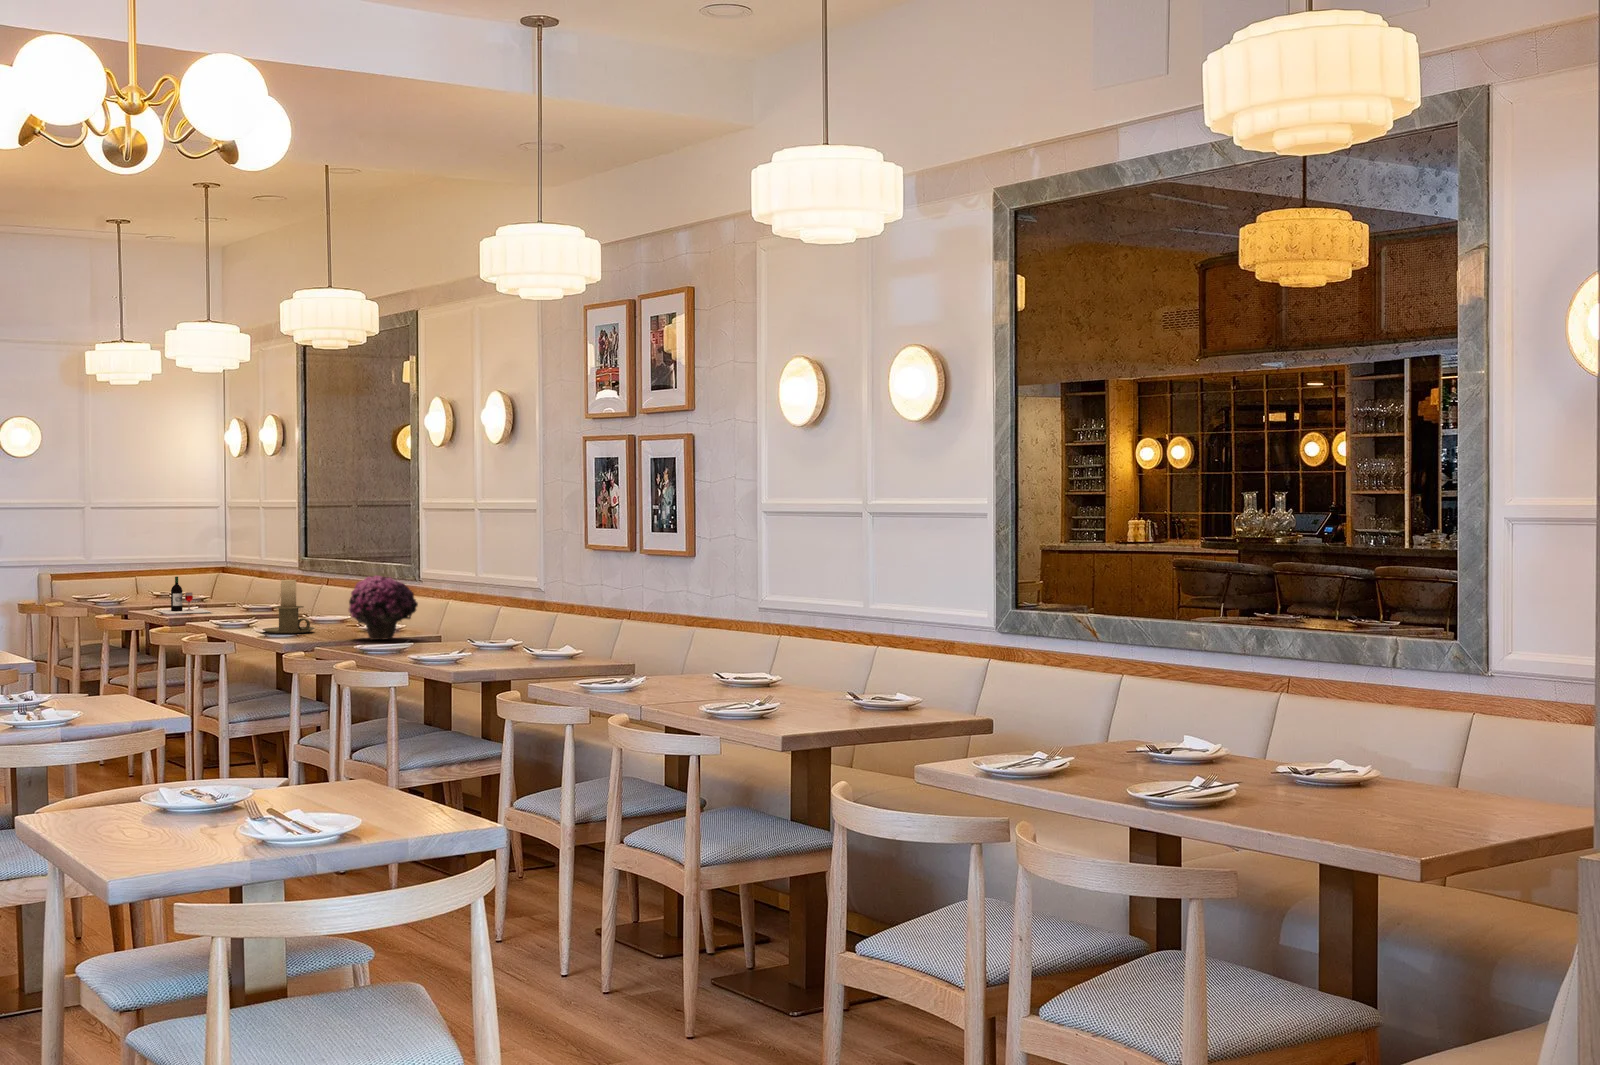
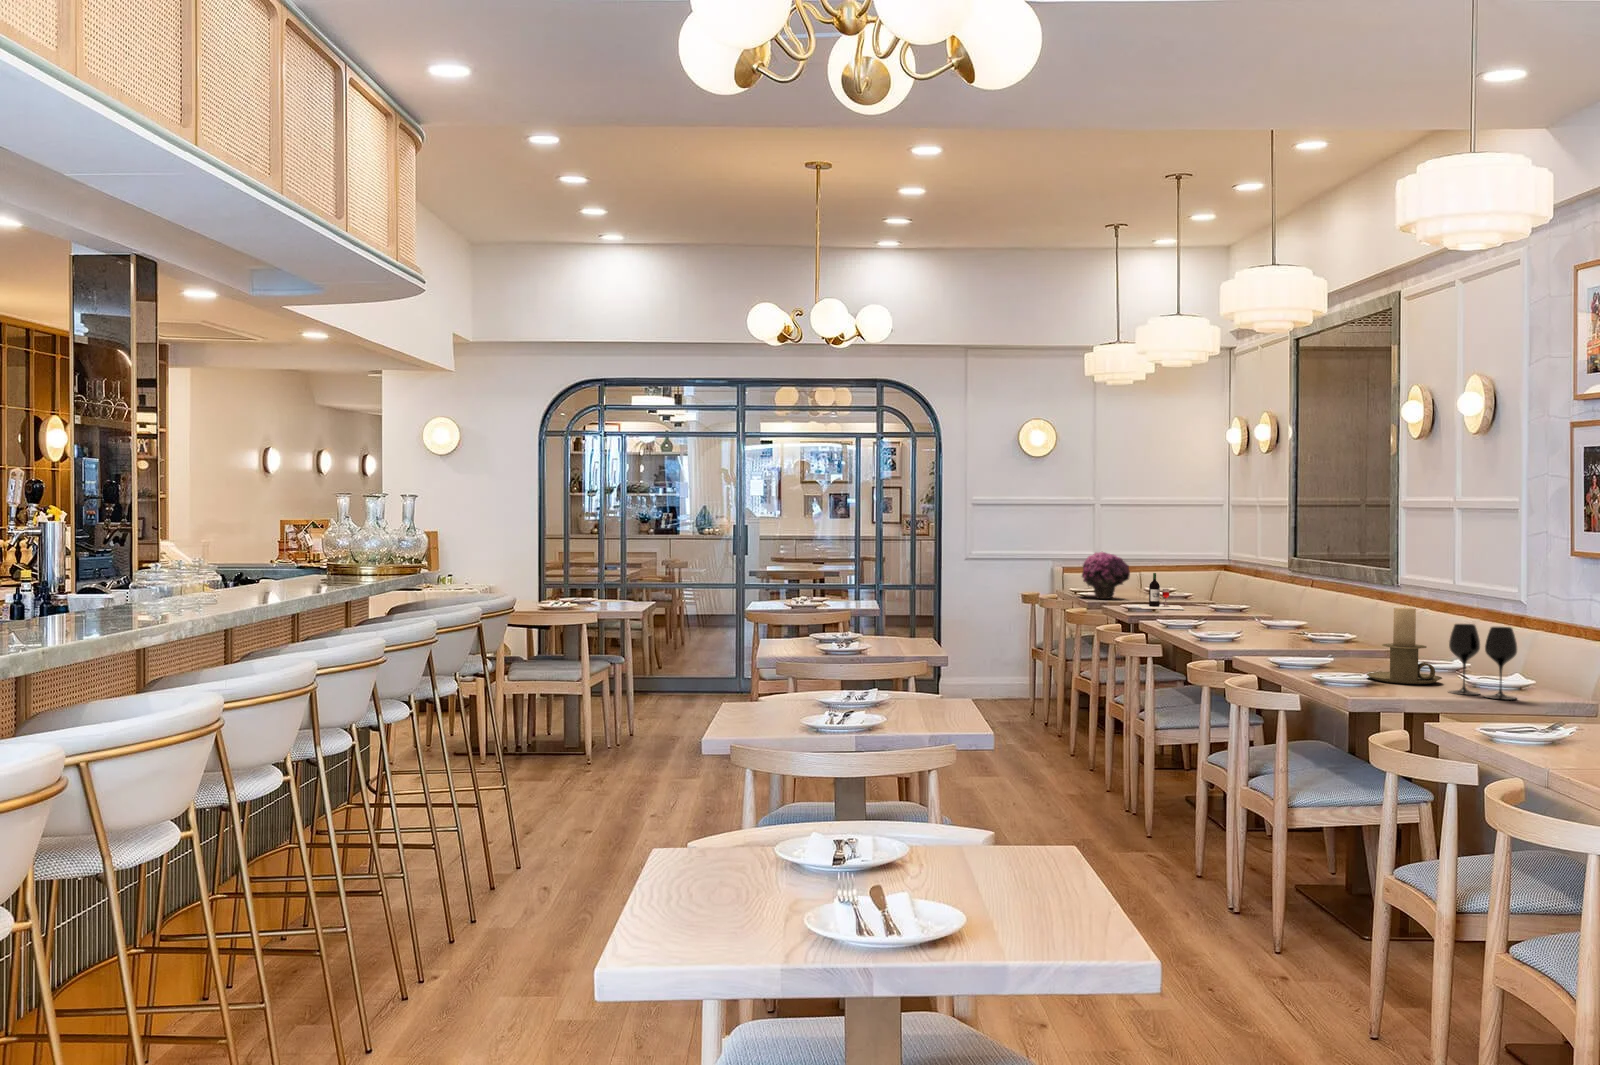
flower: present [349,575,418,640] -> present [1082,552,1130,599]
candle holder: present [263,580,315,634] -> present [1367,607,1442,684]
wine glass: none [525,606,577,664] -> present [1449,624,1517,700]

